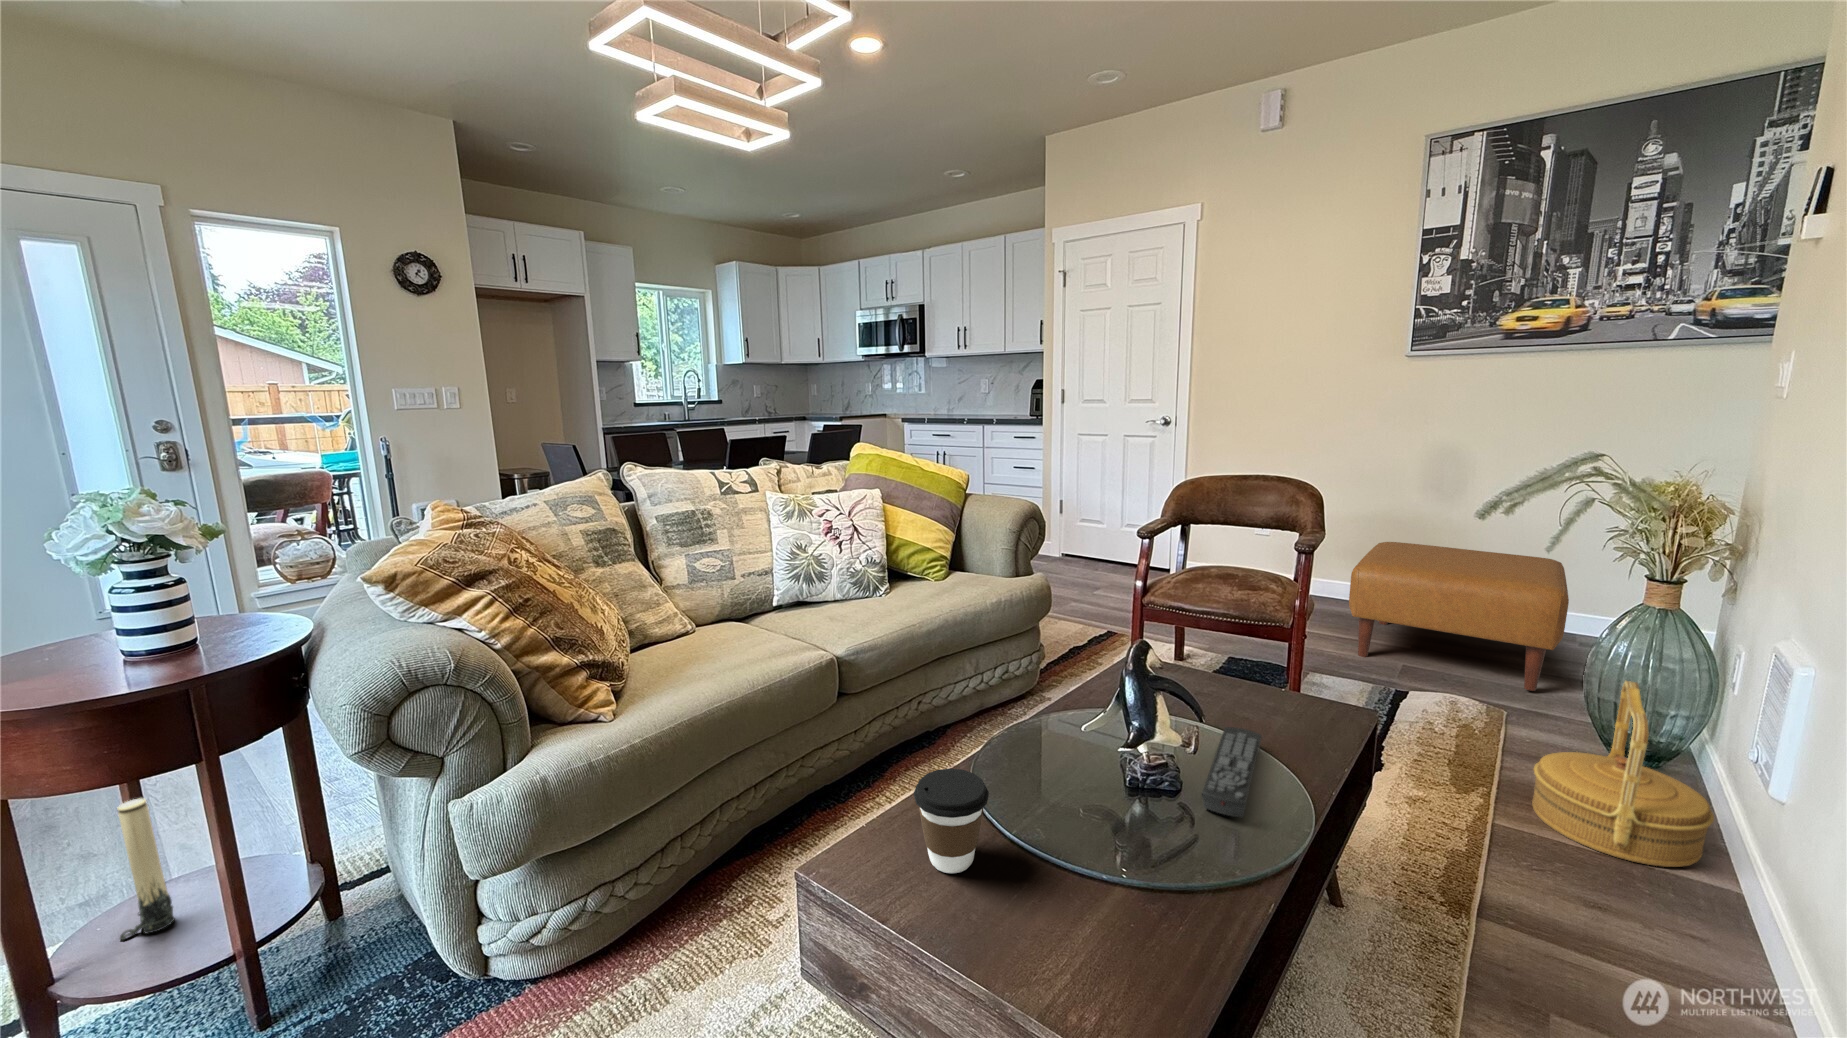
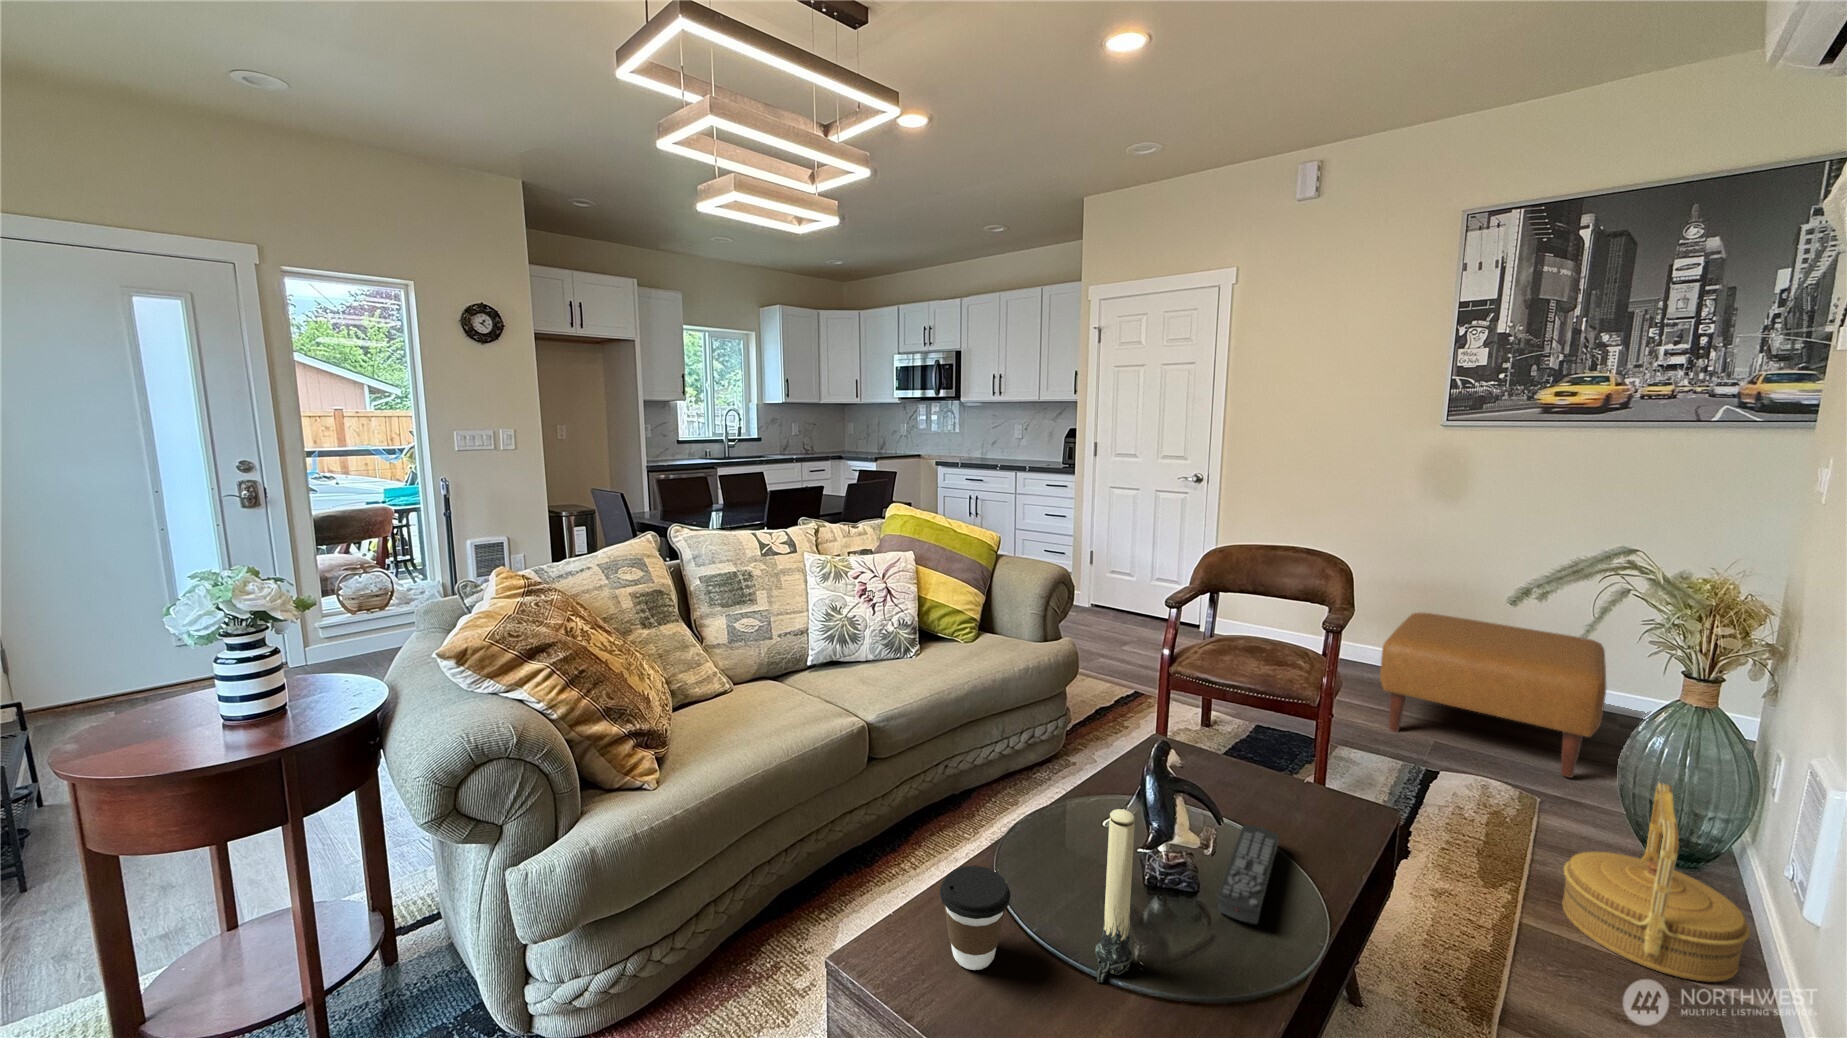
candle: present [118,798,175,940] -> present [1095,809,1135,982]

